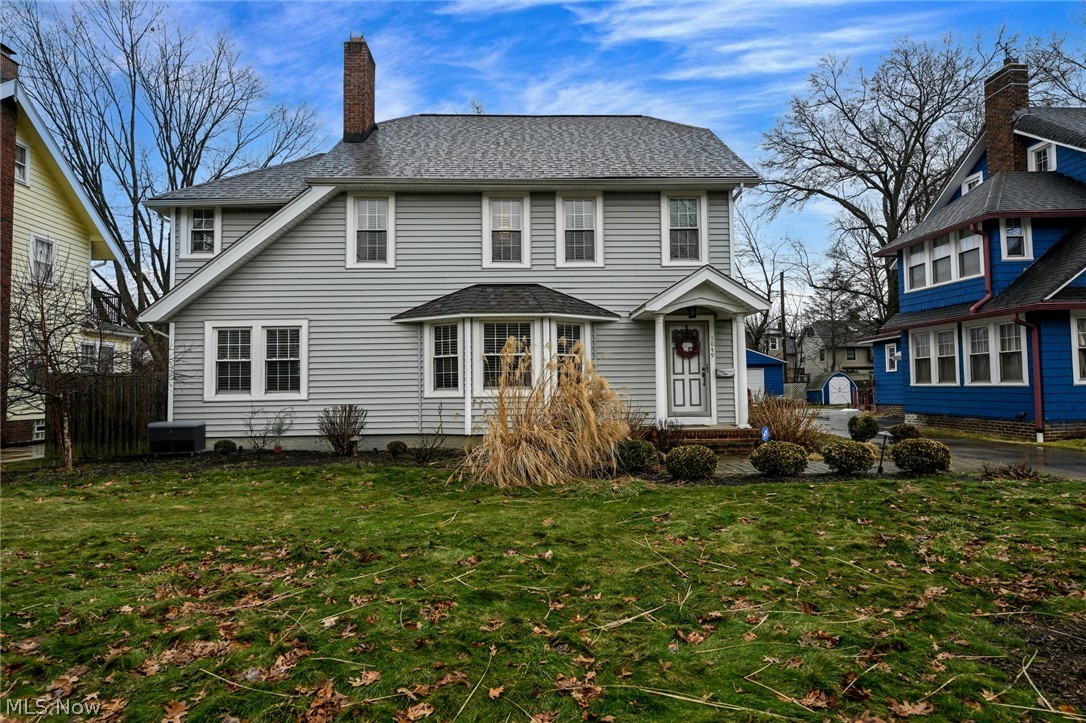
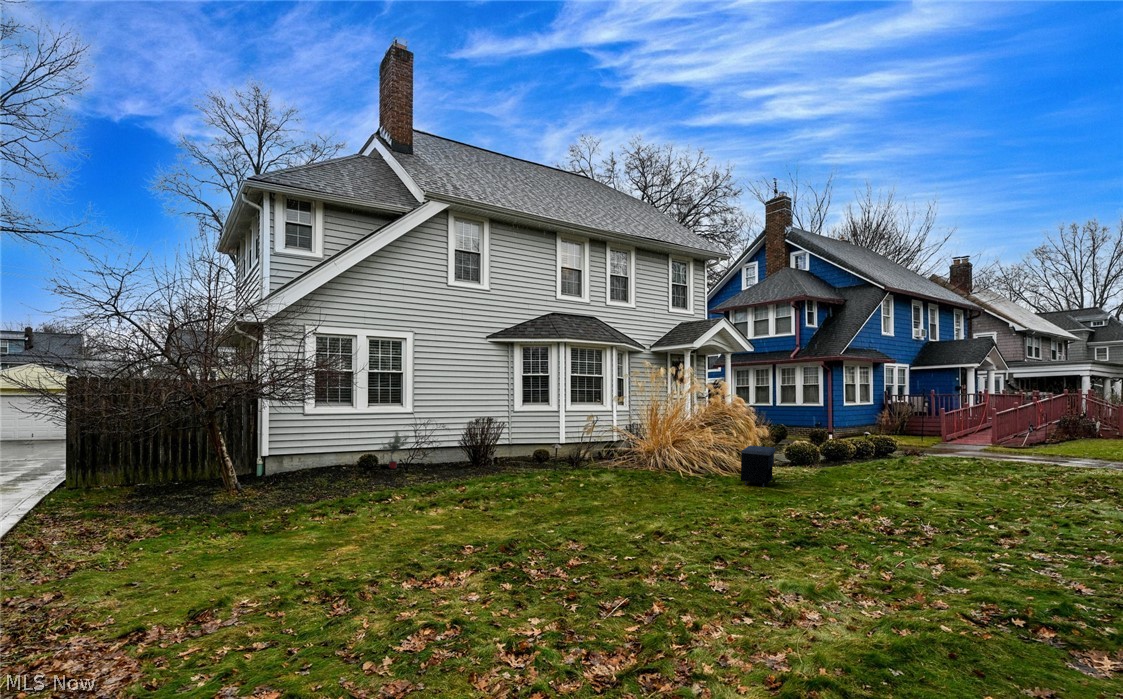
storage bench: present [148,421,206,457] -> present [741,446,775,487]

